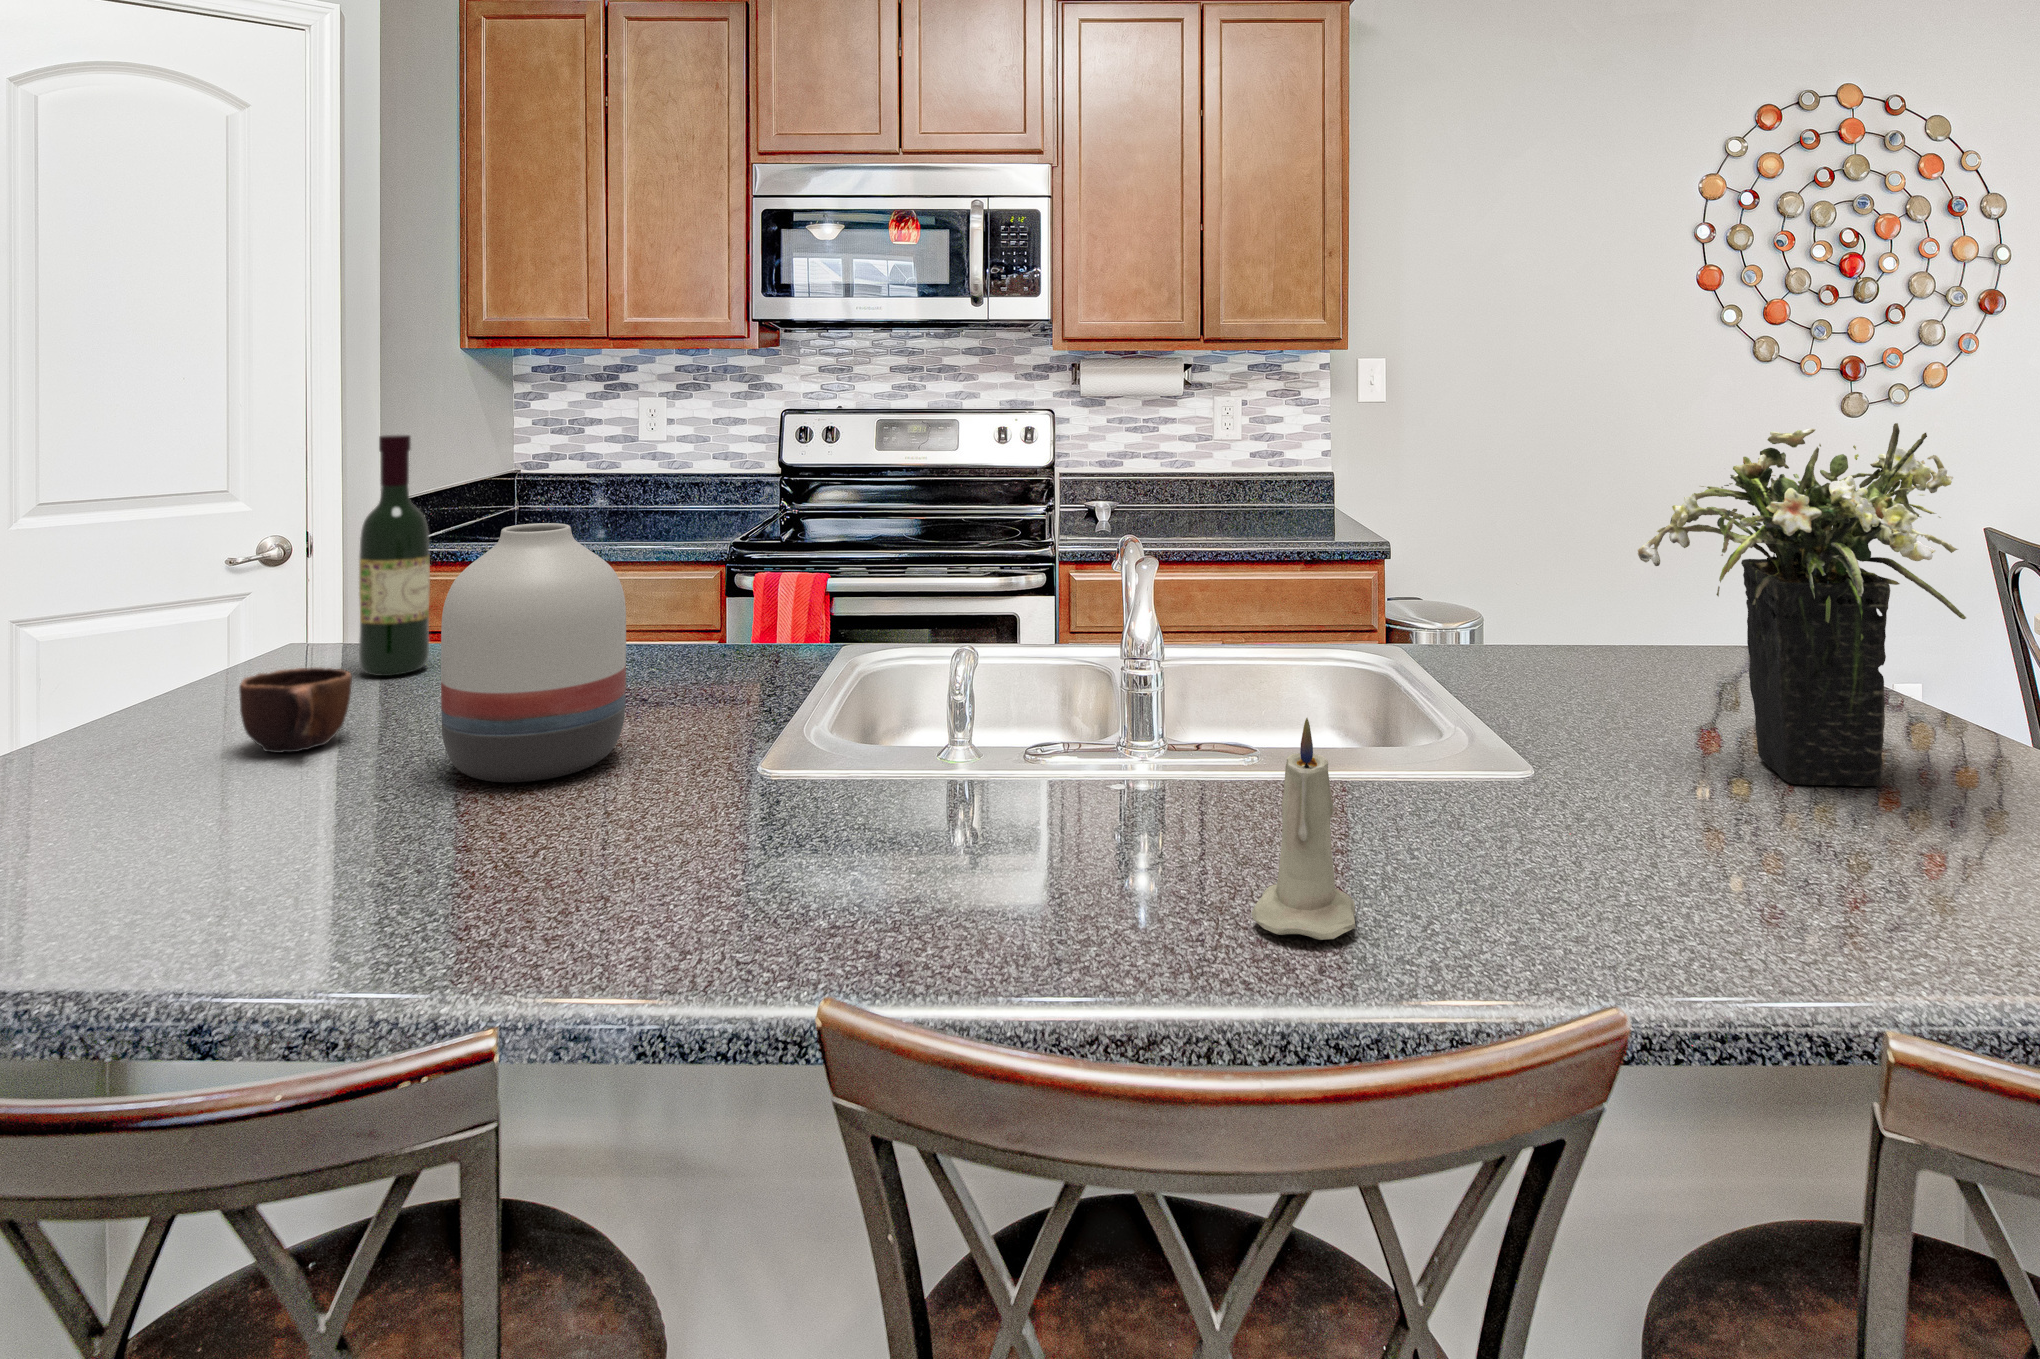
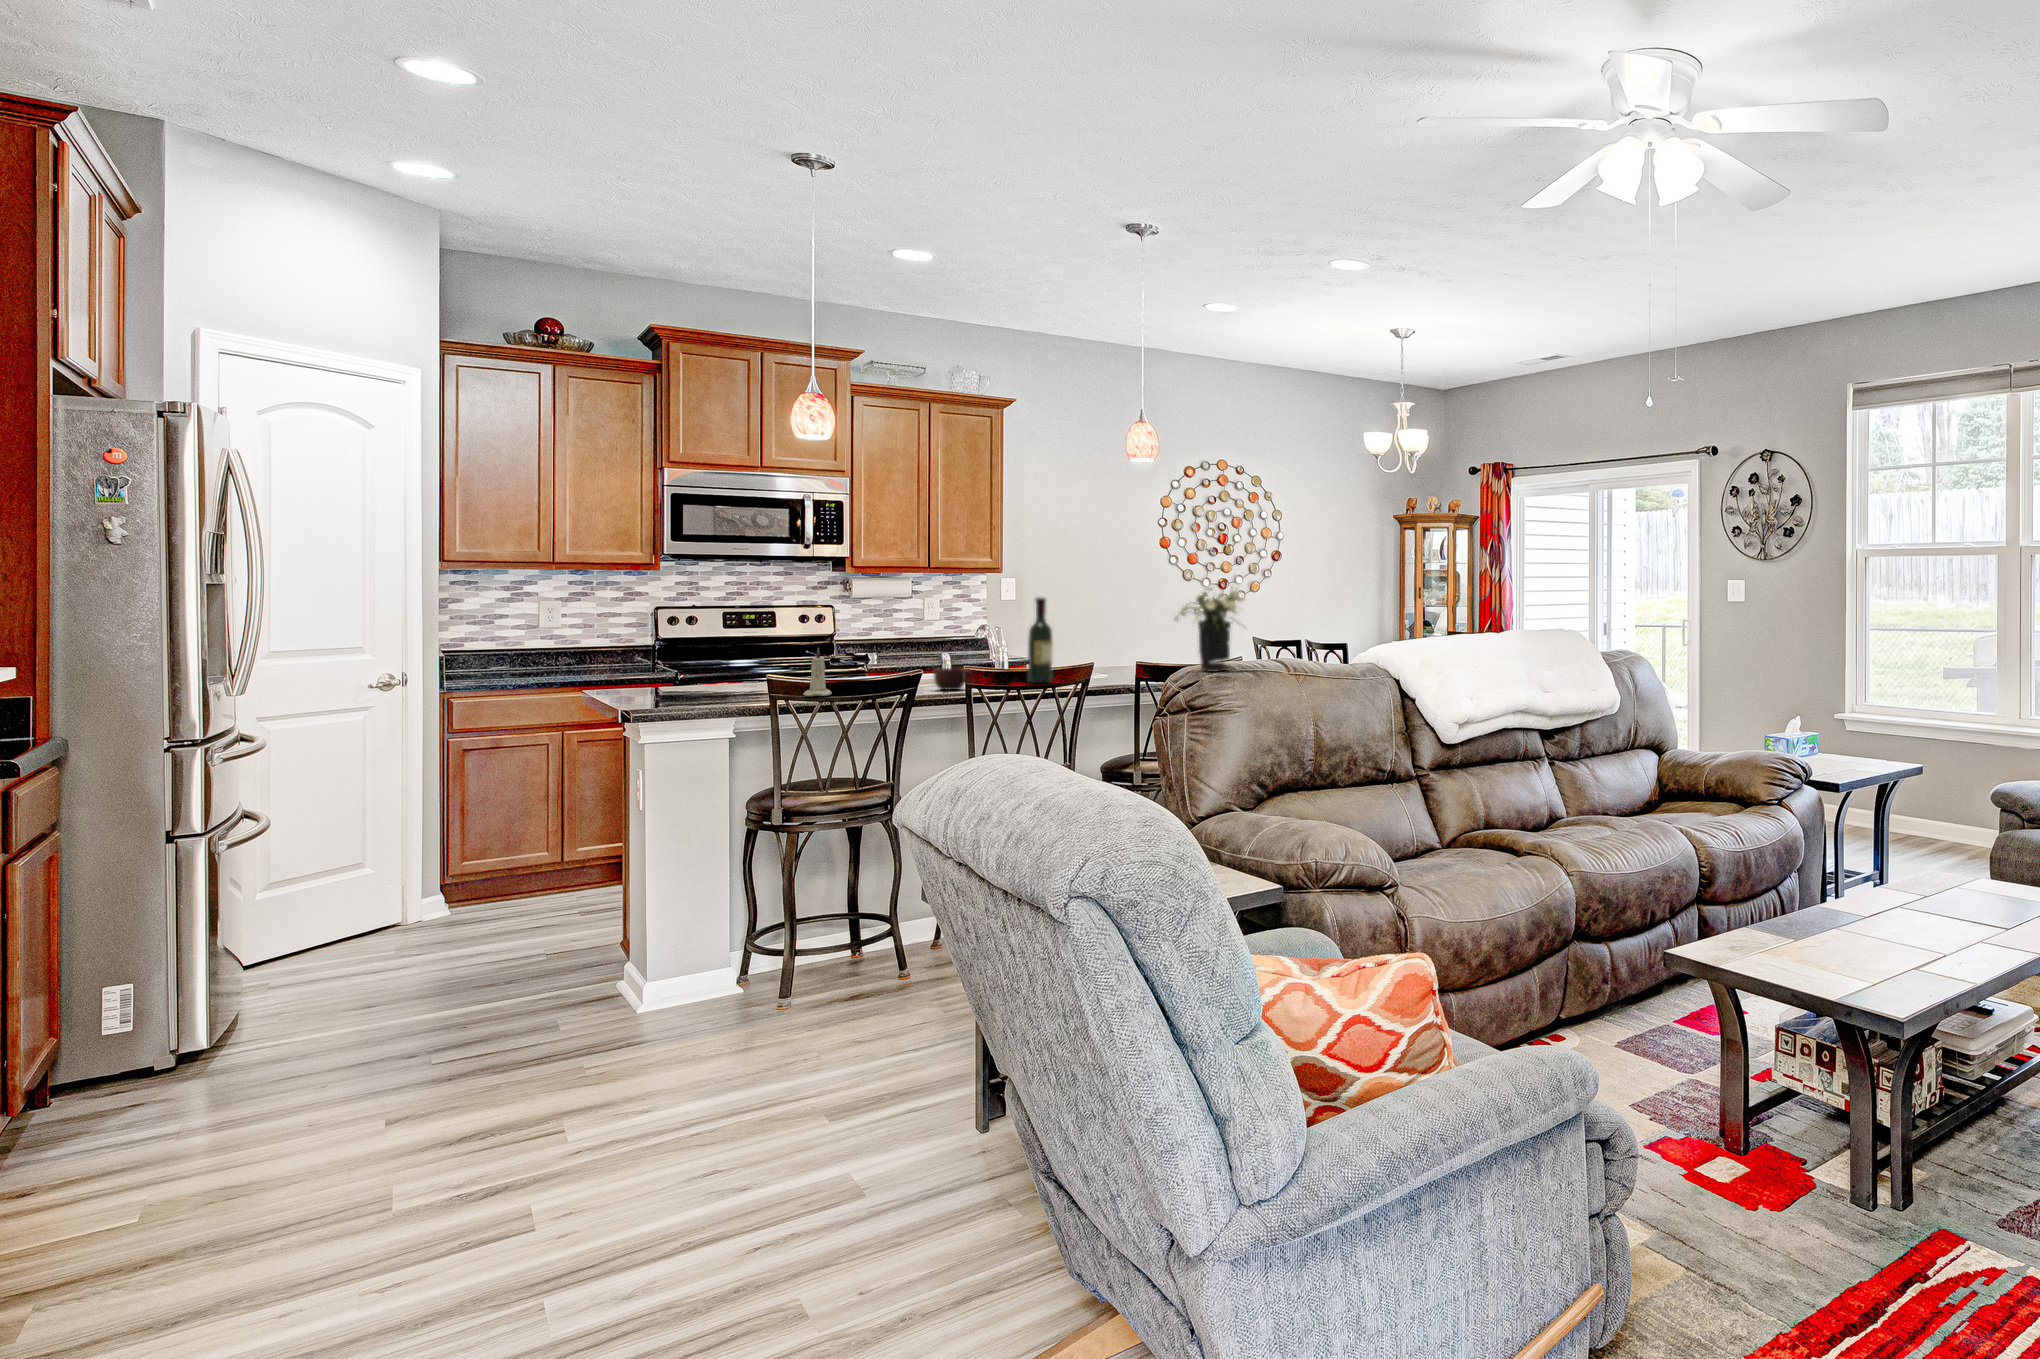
wine bottle: present [359,435,430,676] -> present [1028,598,1053,683]
vase: present [441,523,626,782] -> none [839,616,896,688]
mug: present [239,668,352,753] -> present [934,668,972,690]
candle: present [1252,718,1356,940] -> present [803,648,832,696]

